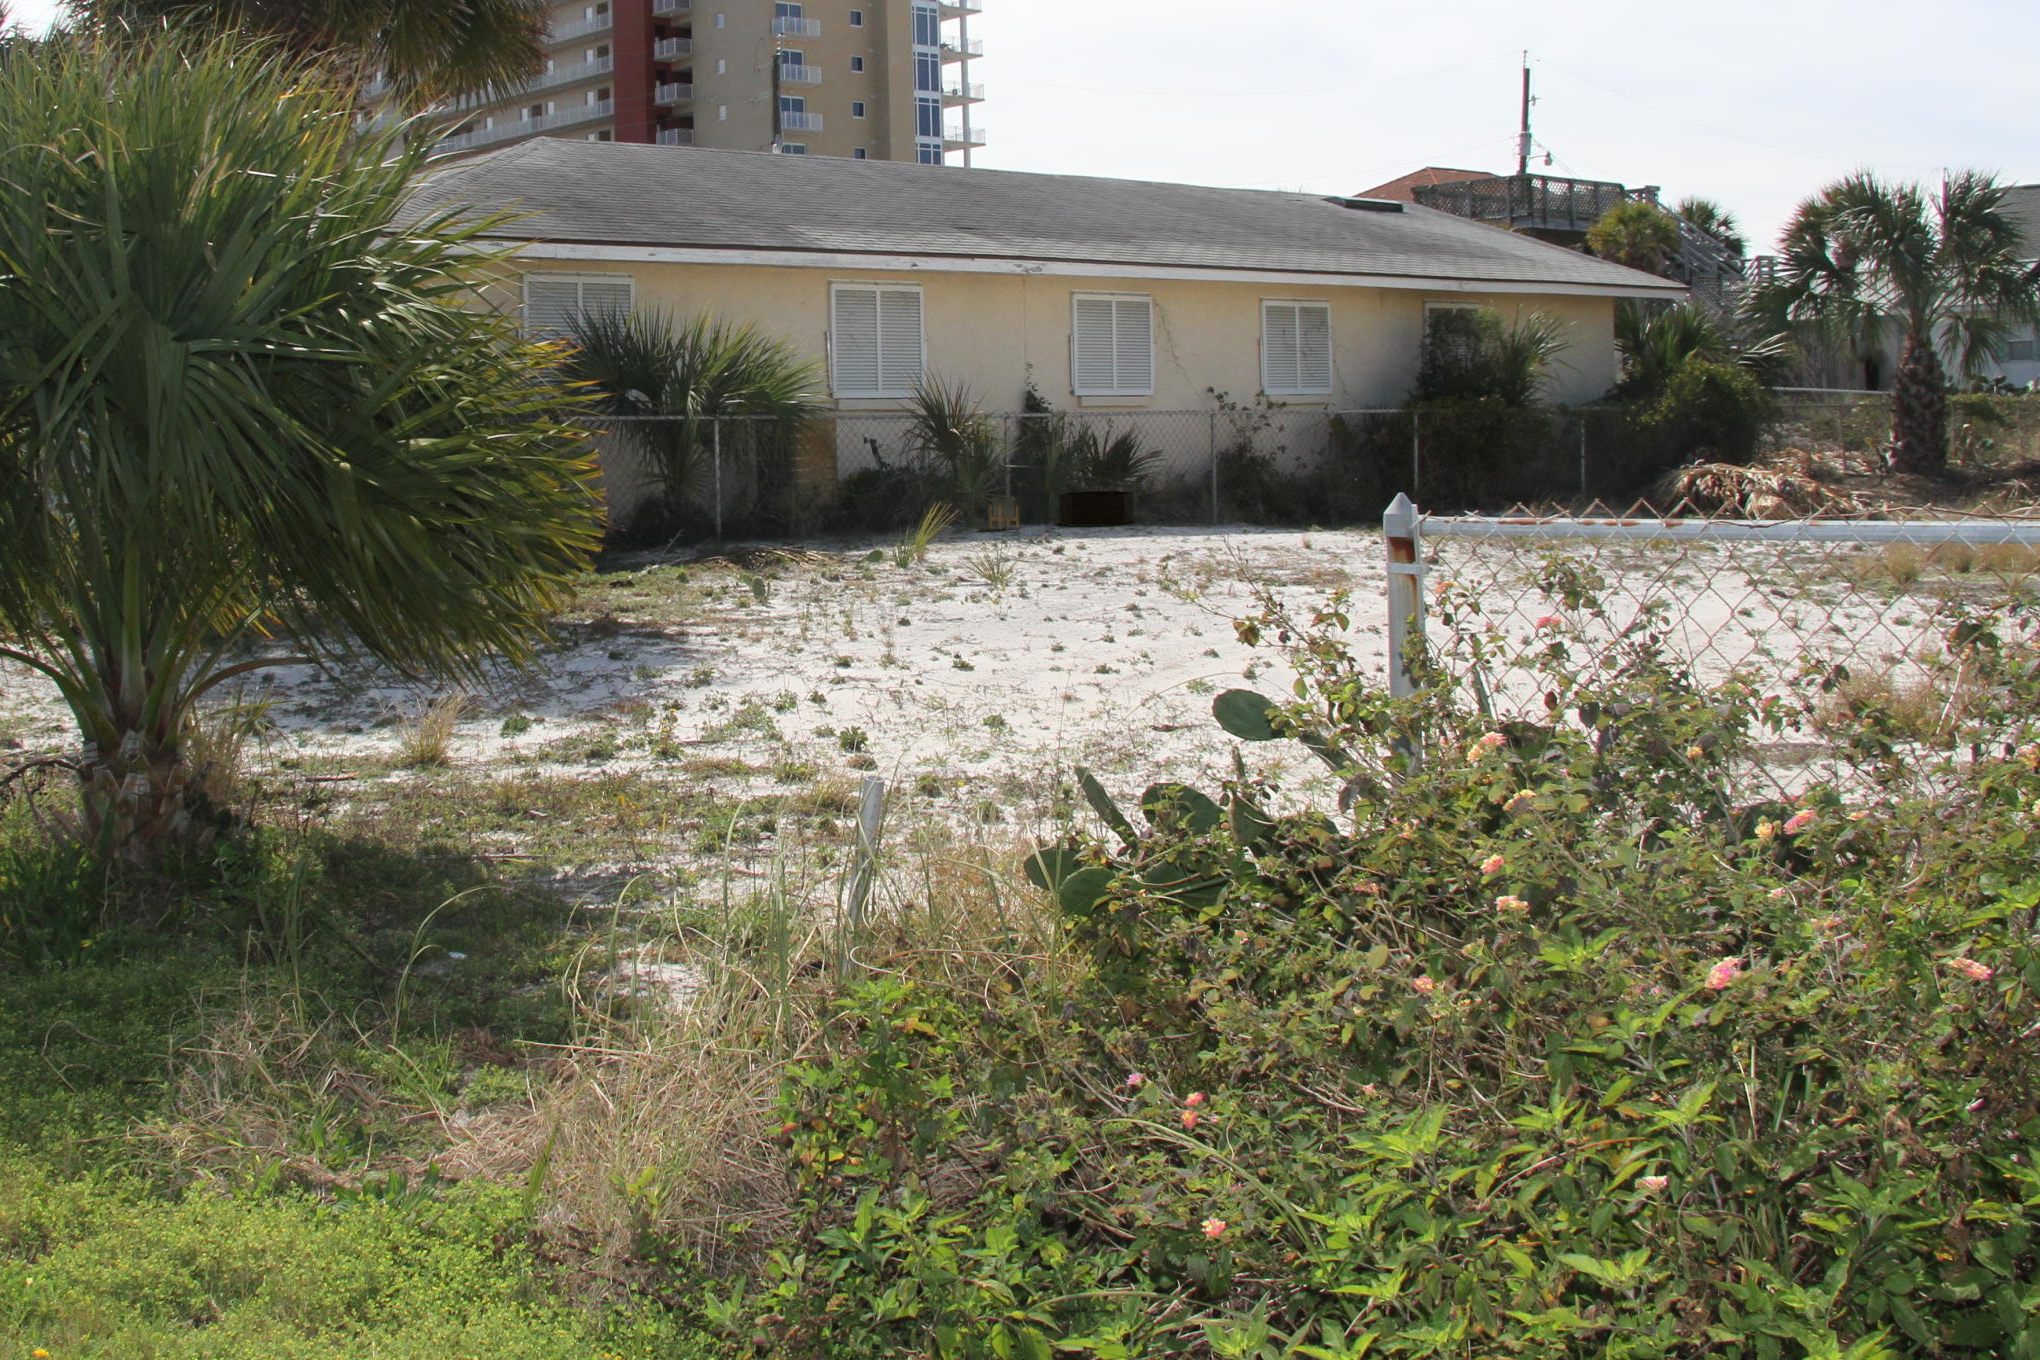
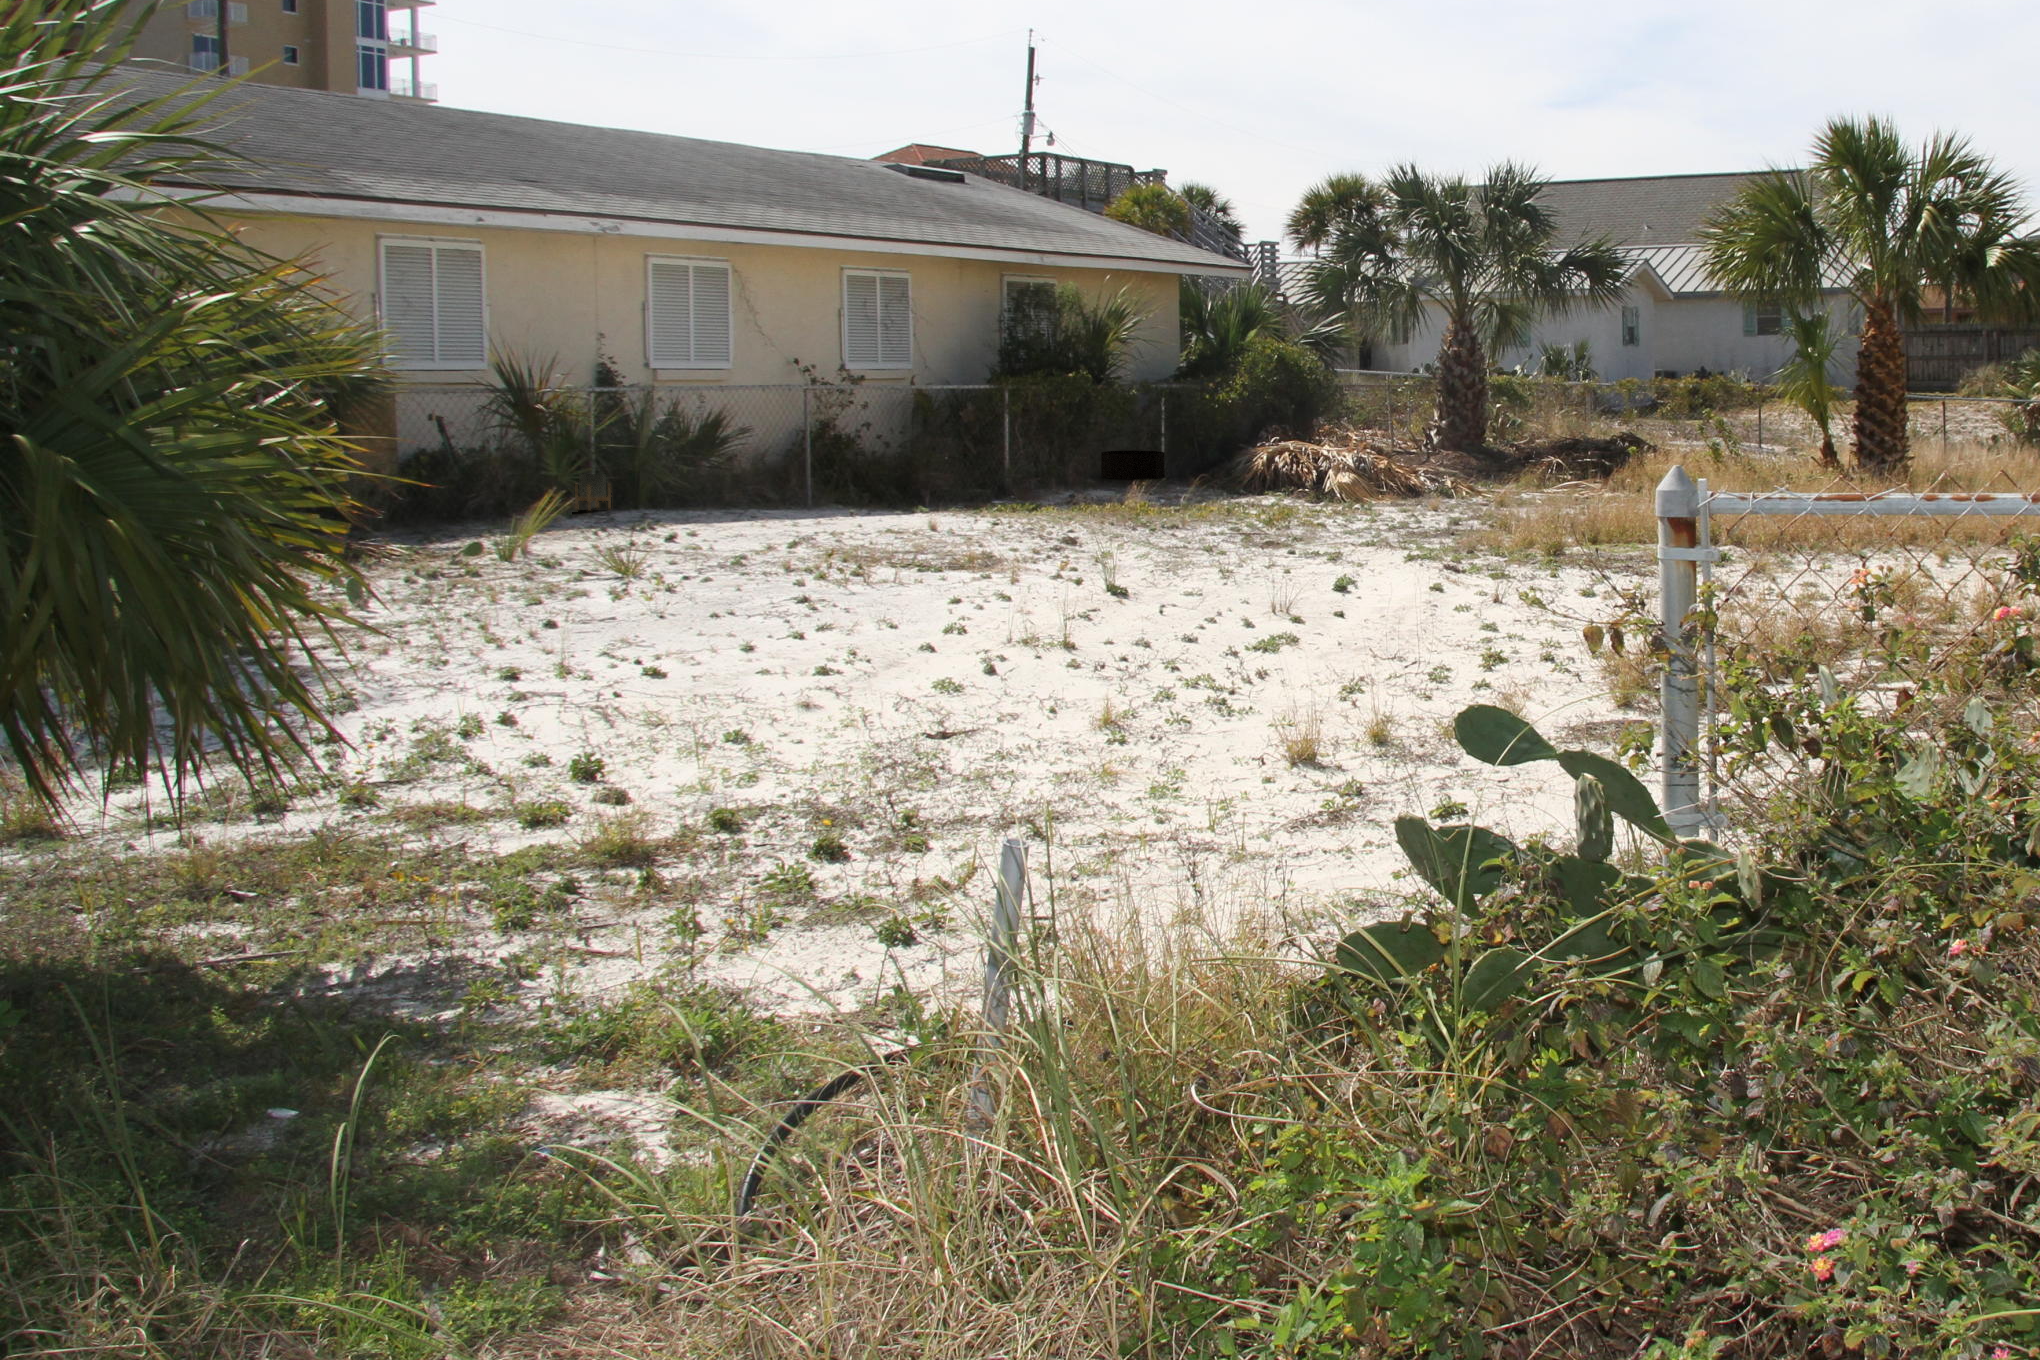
basket: present [1059,491,1133,525] -> present [1101,450,1165,479]

